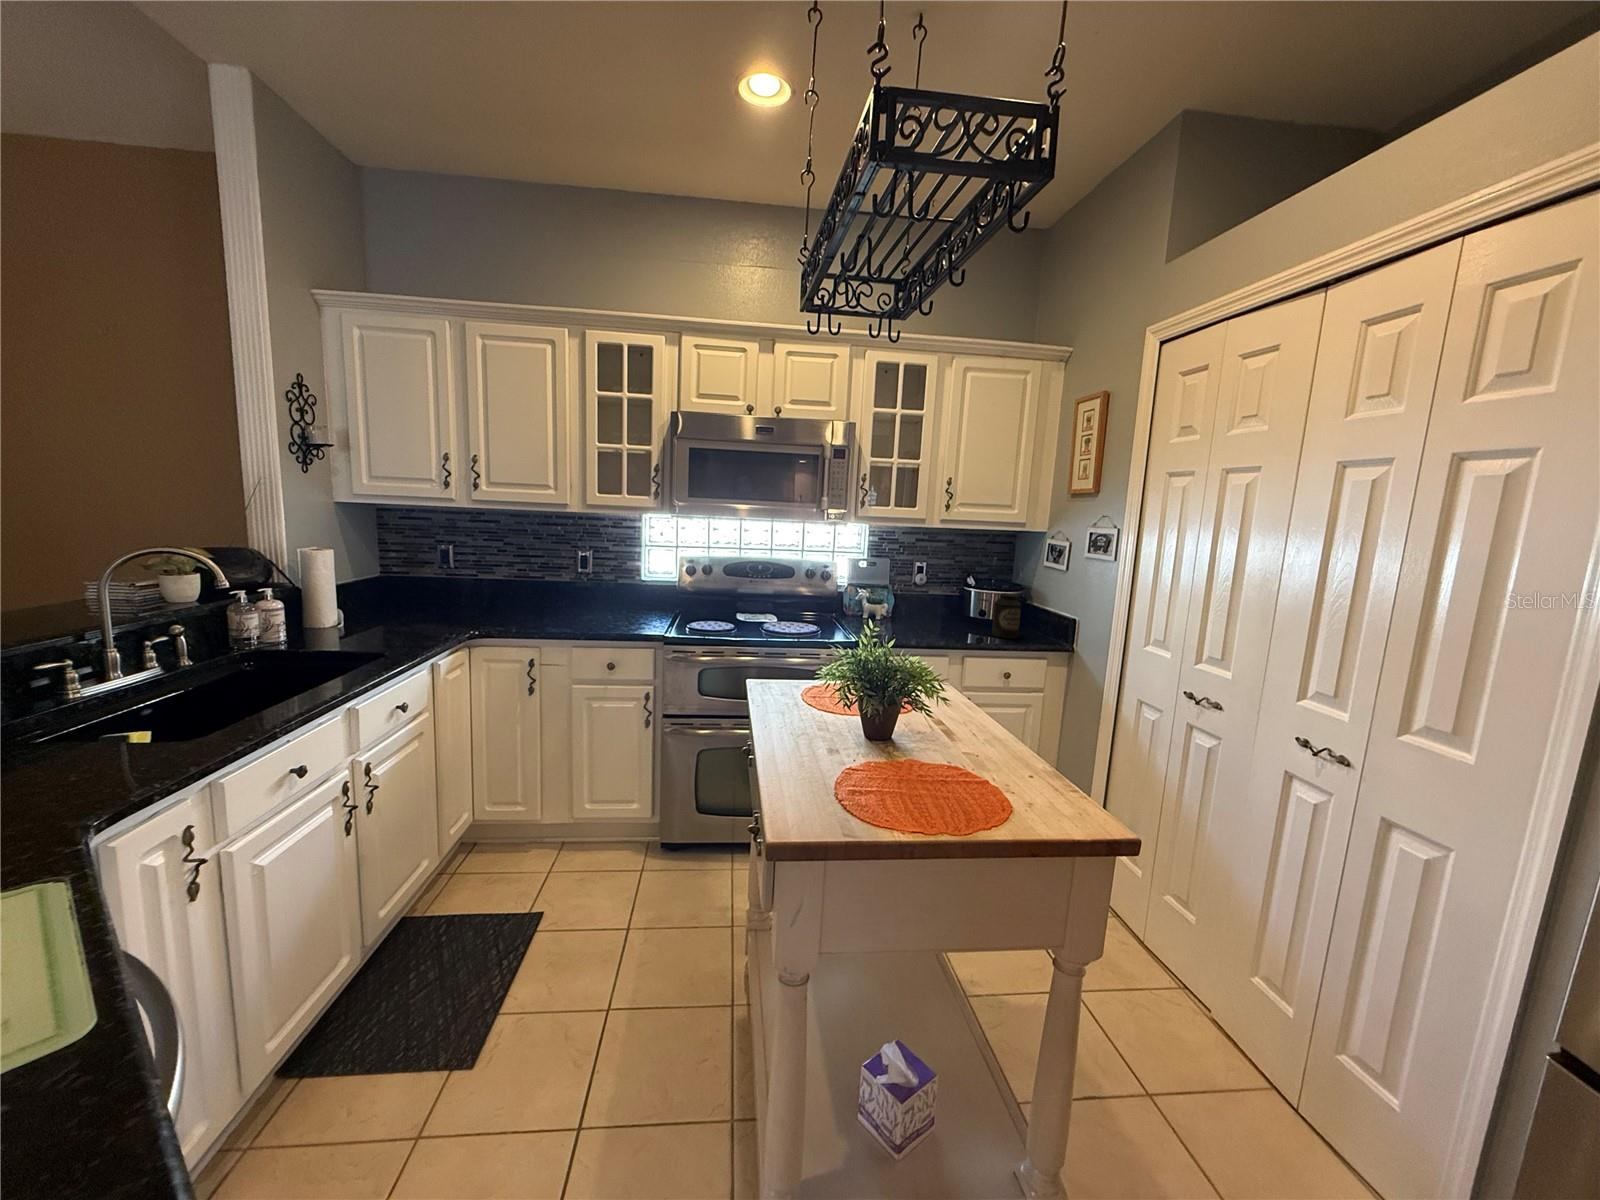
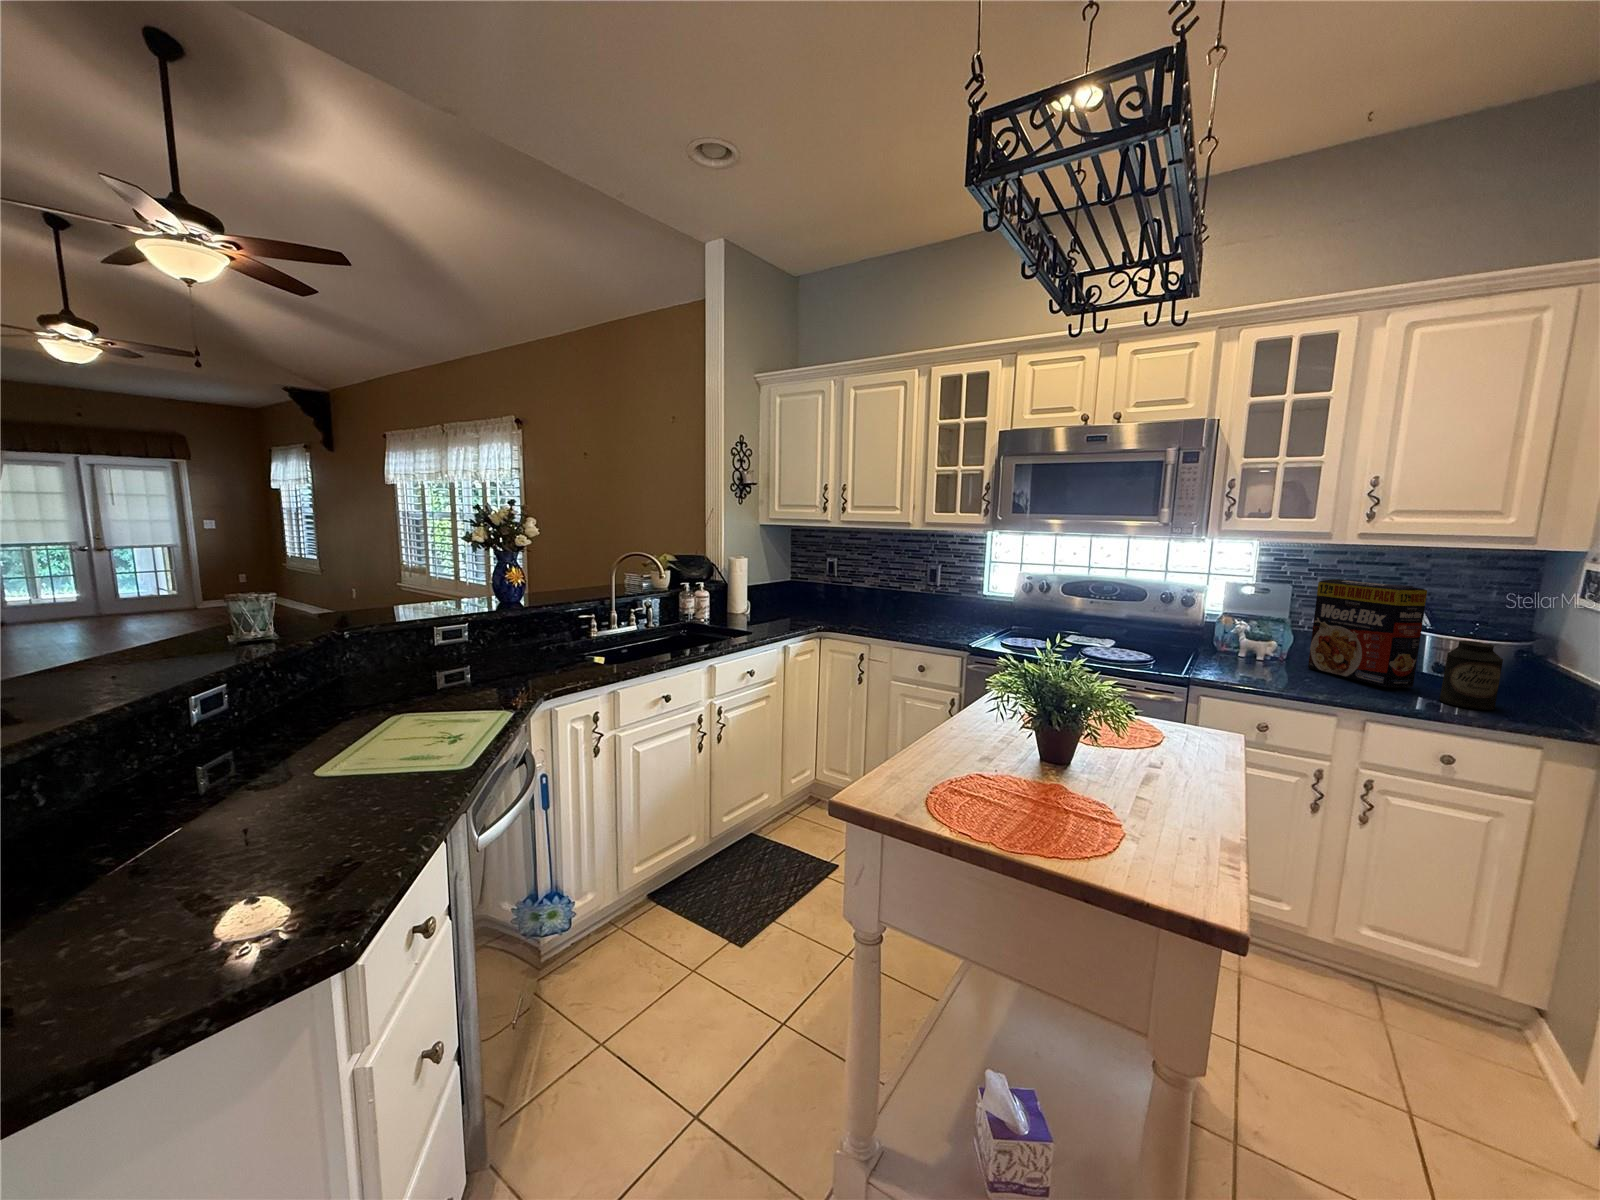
cereal box: none [913,553,980,630] -> present [1308,579,1427,688]

